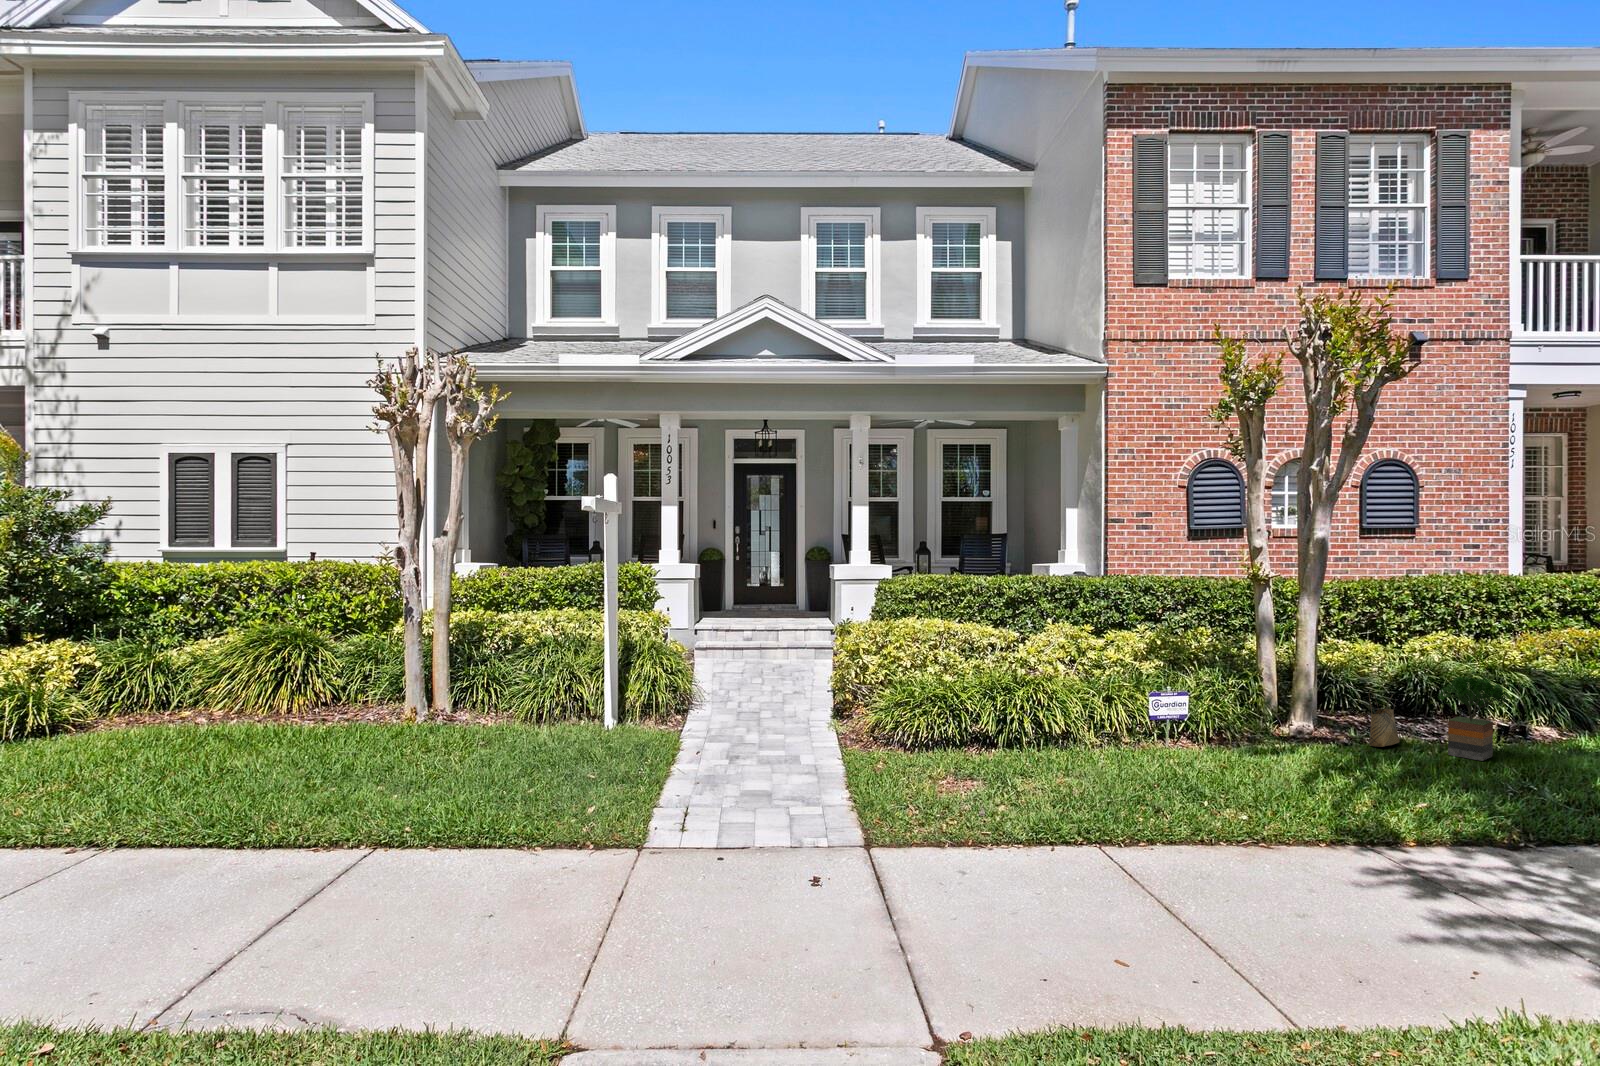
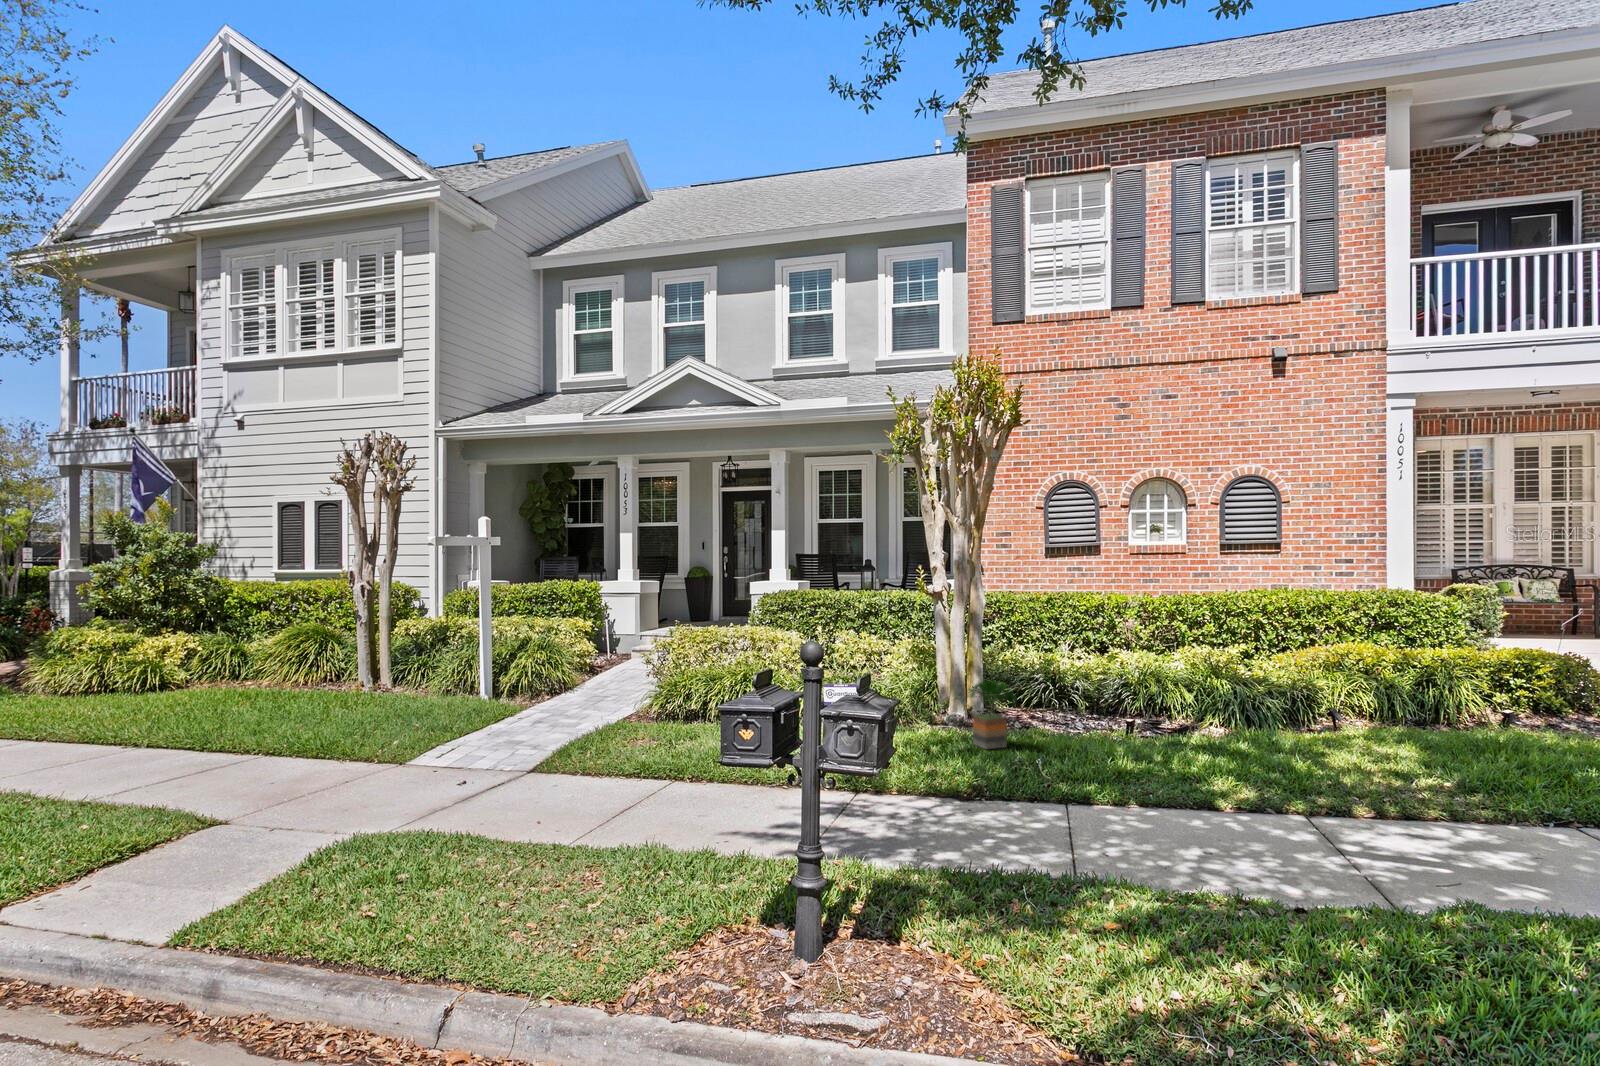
woven basket: present [1369,691,1399,747] -> none [925,691,955,736]

